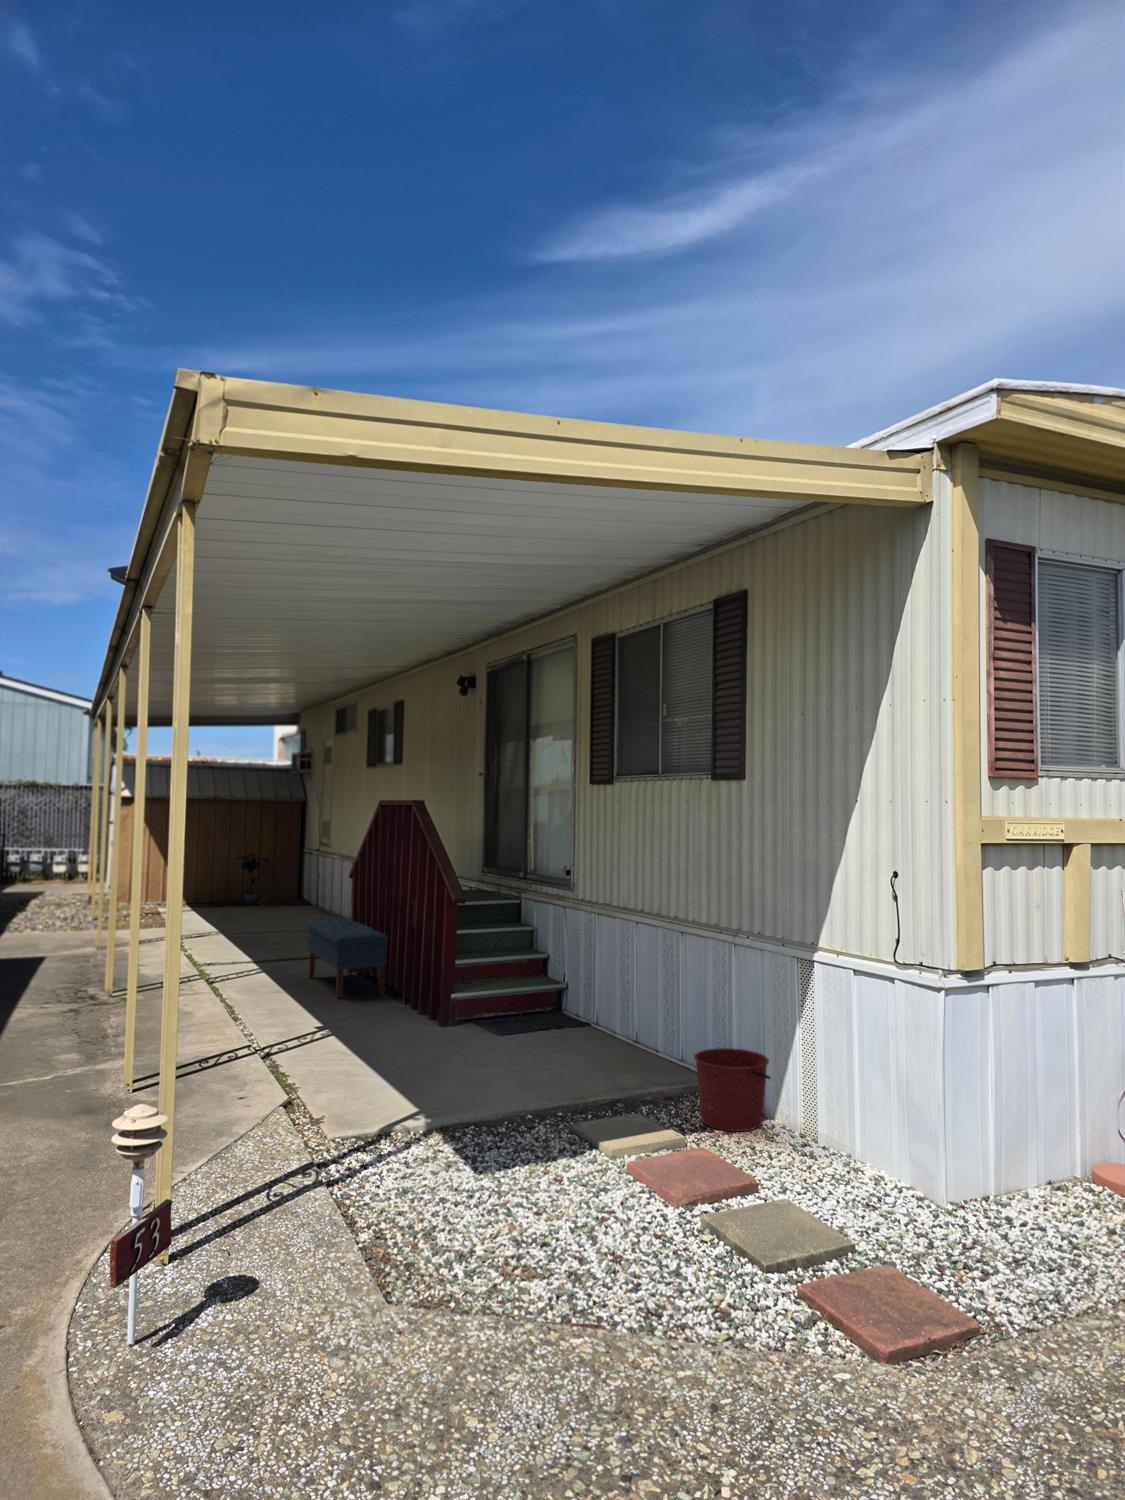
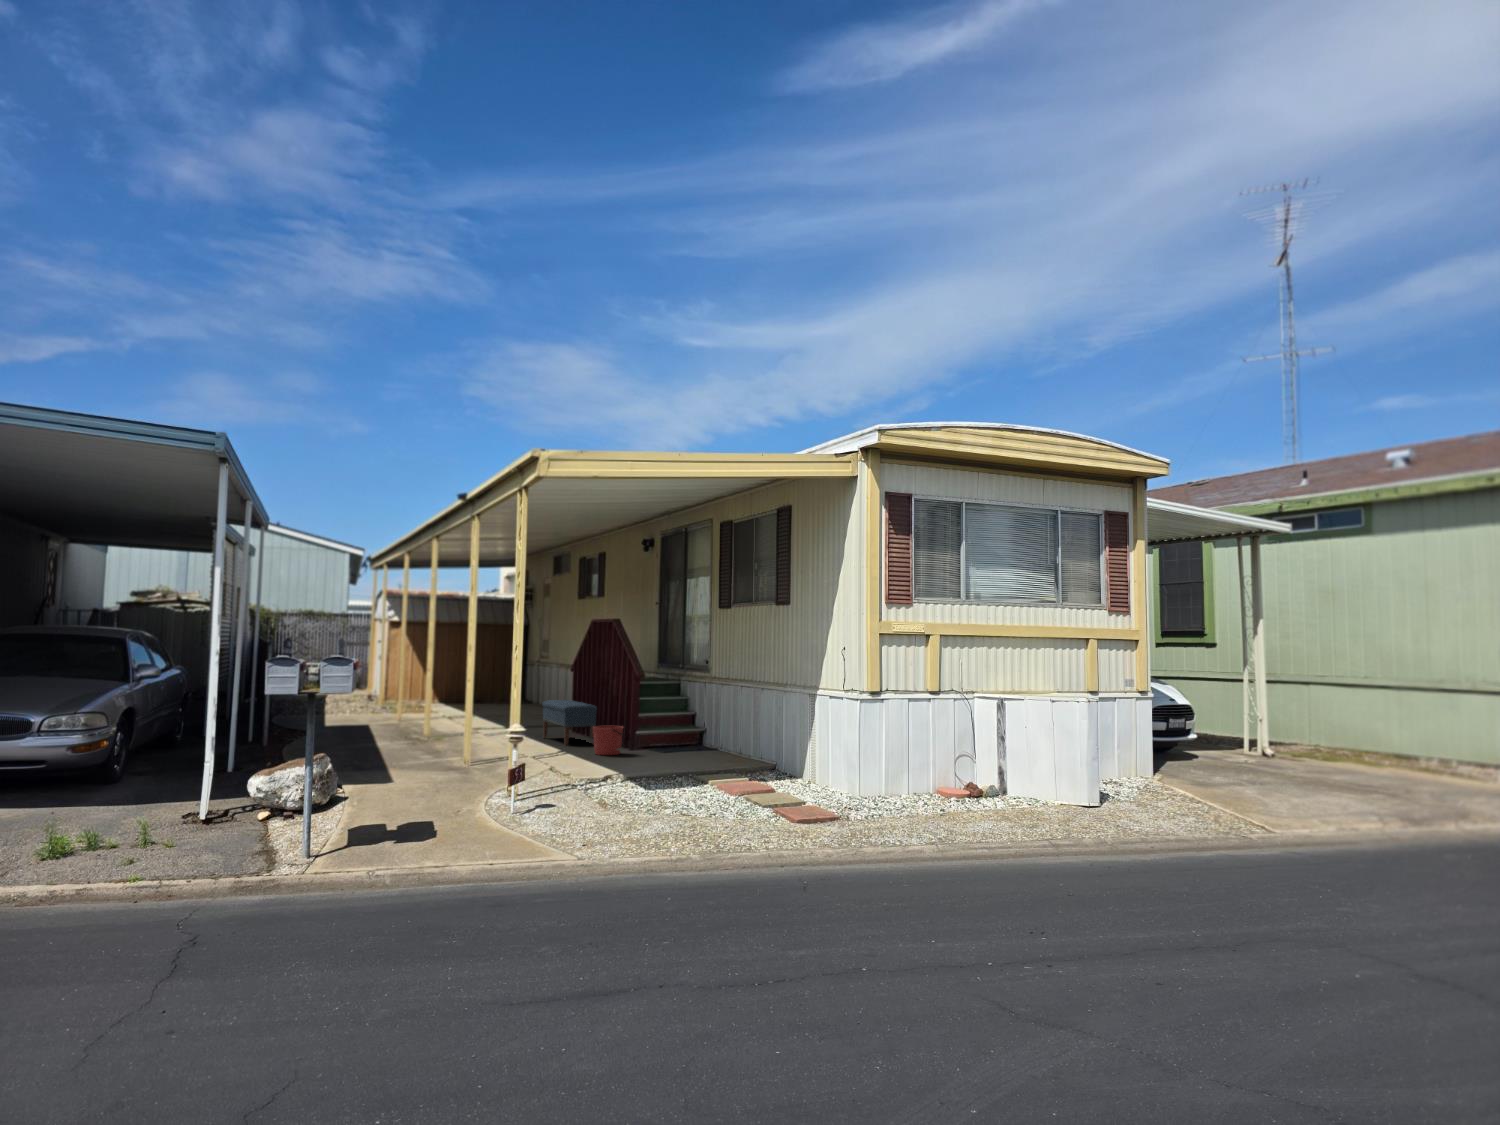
potted plant: present [234,853,267,904] -> none [466,664,496,706]
bucket: present [694,1048,771,1131] -> present [593,726,624,755]

